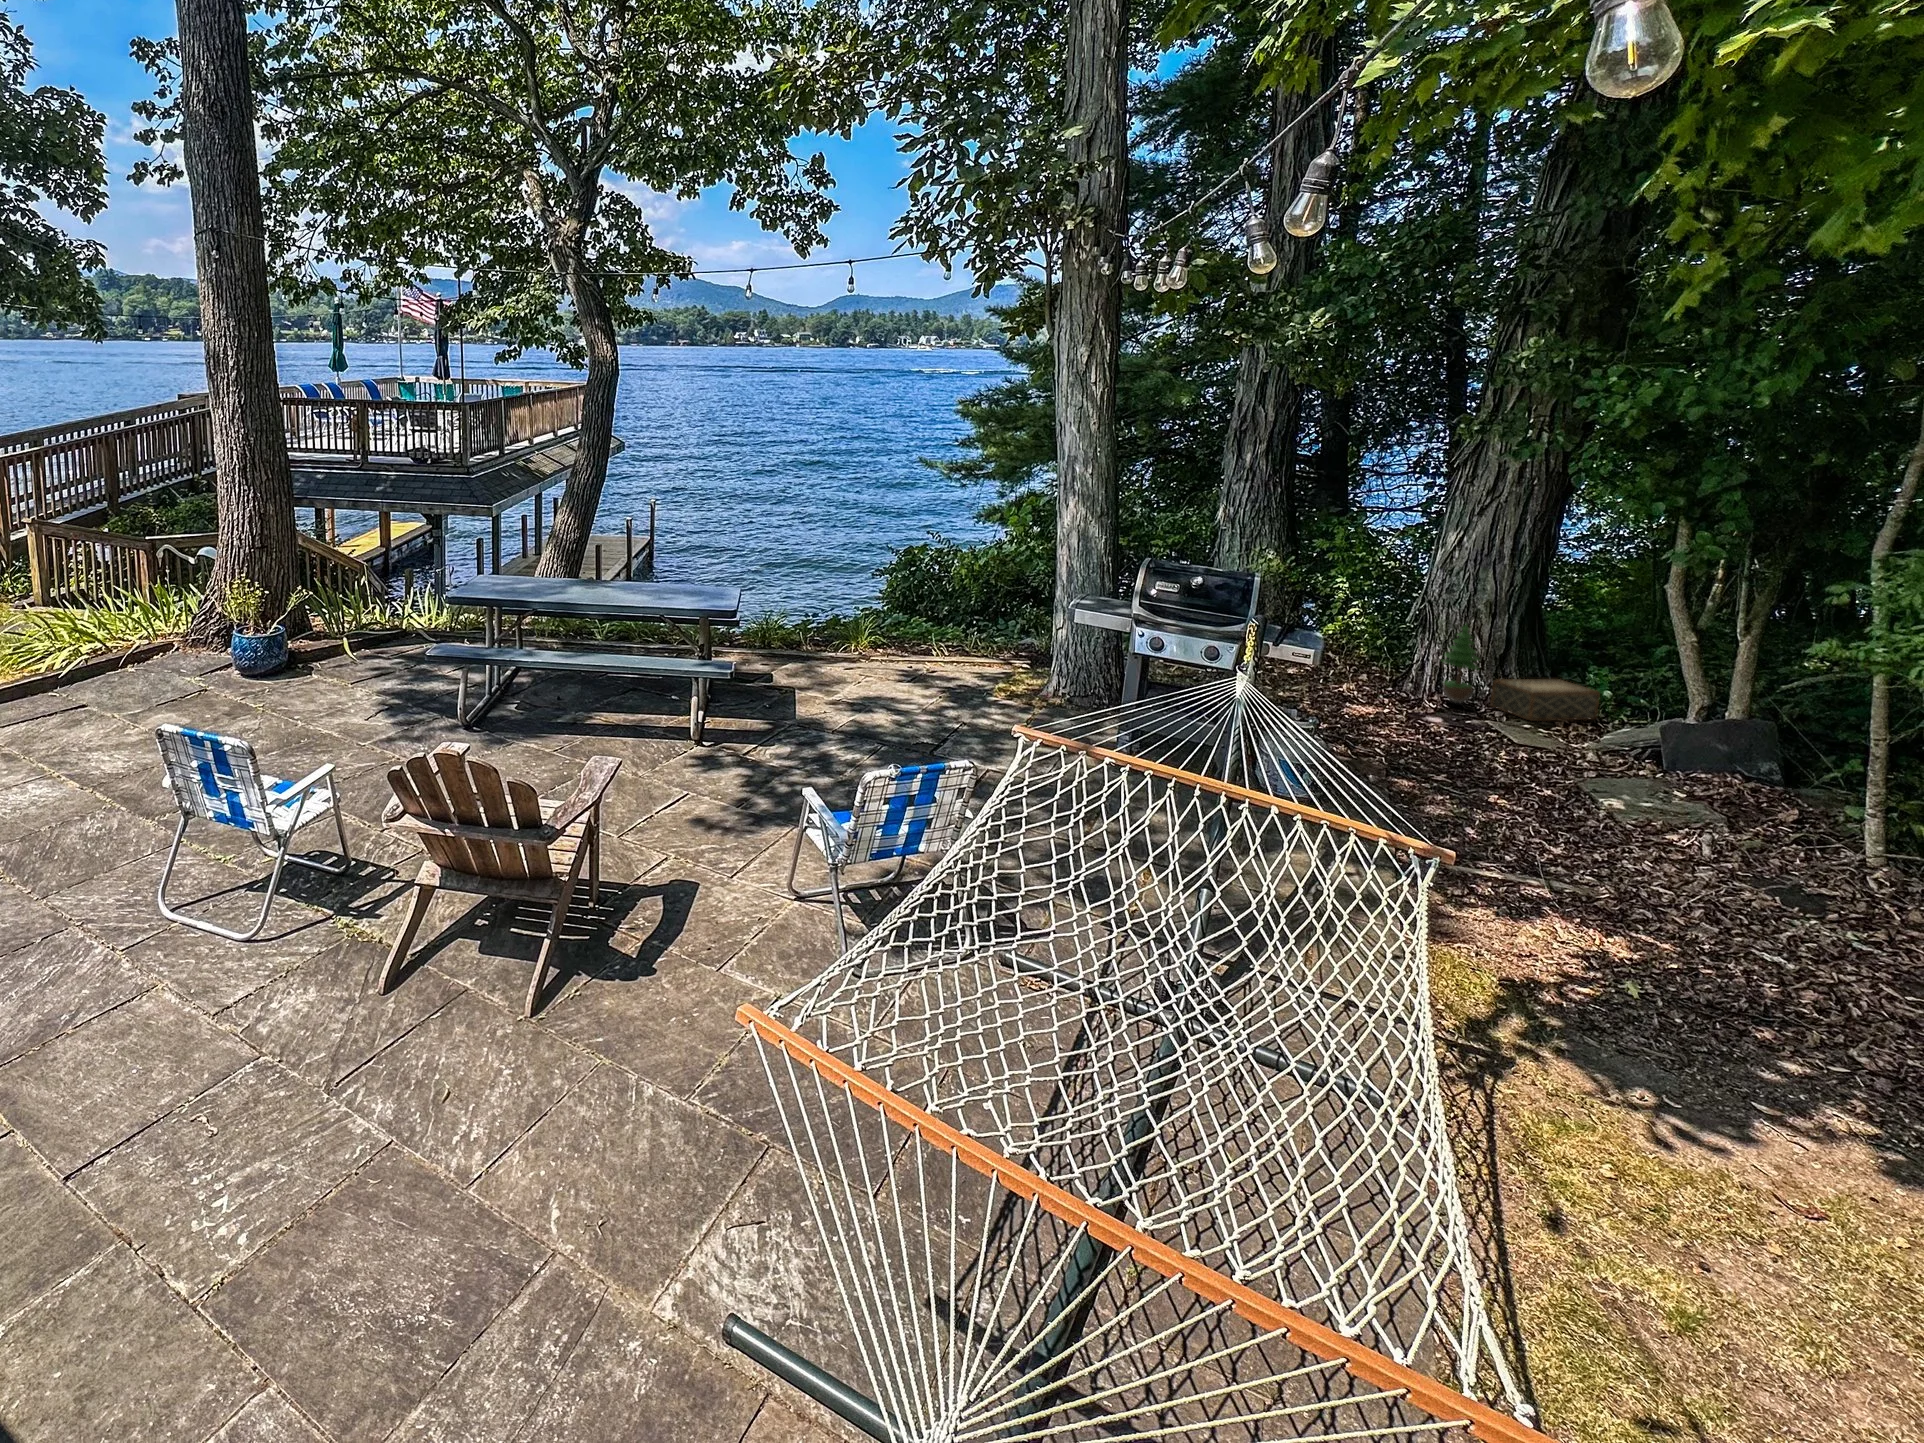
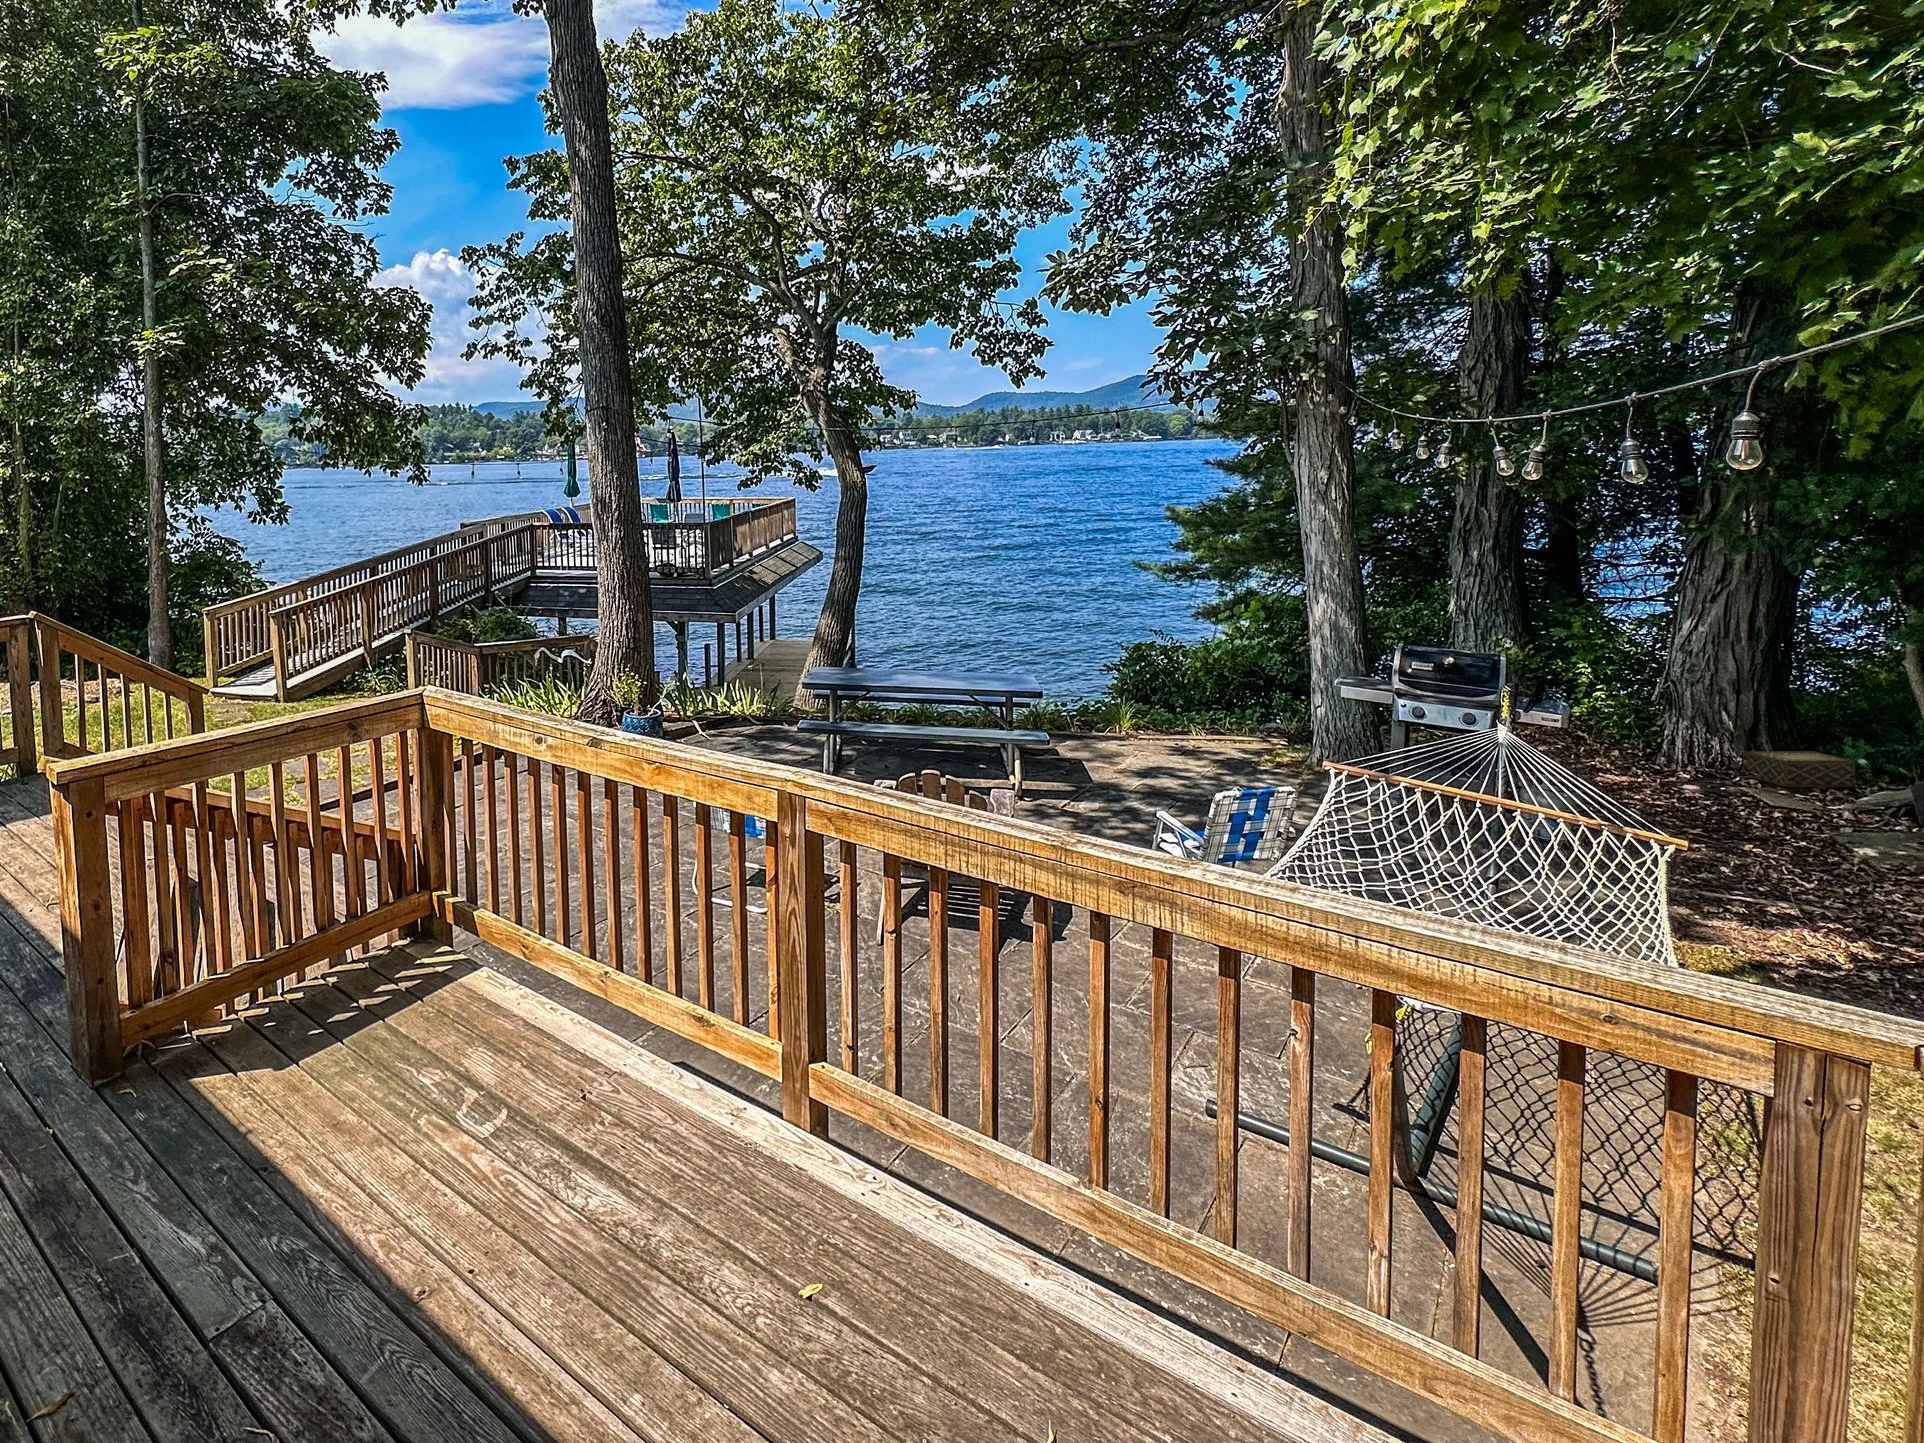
potted tree: present [1442,623,1479,703] -> none [1693,700,1732,774]

